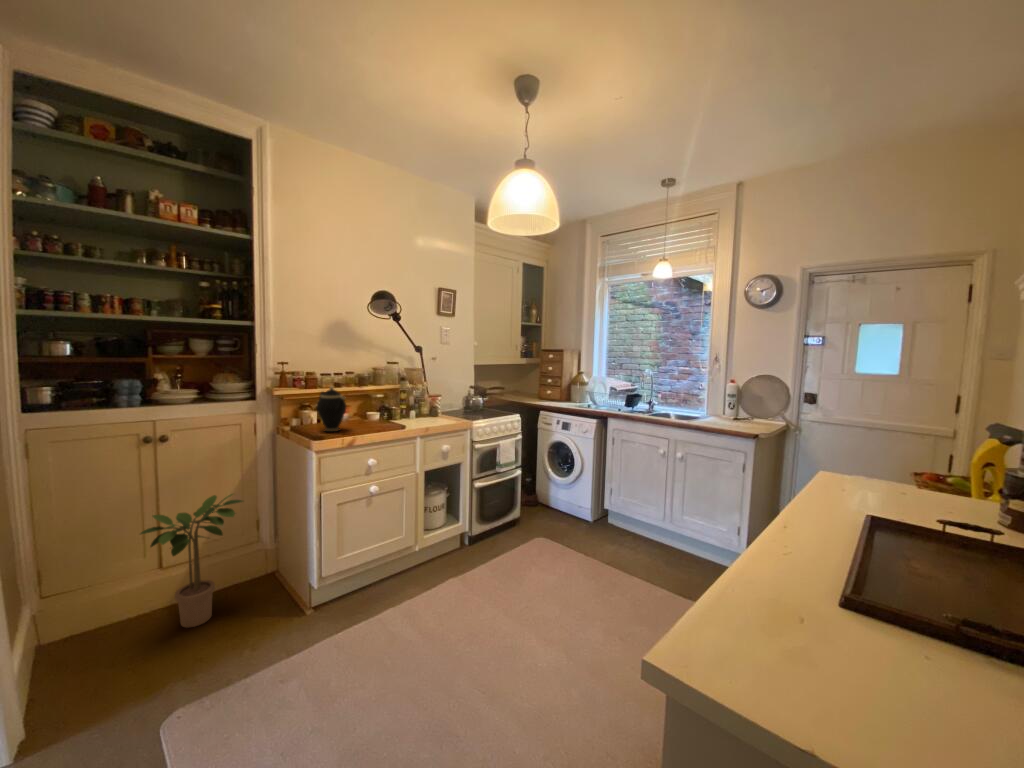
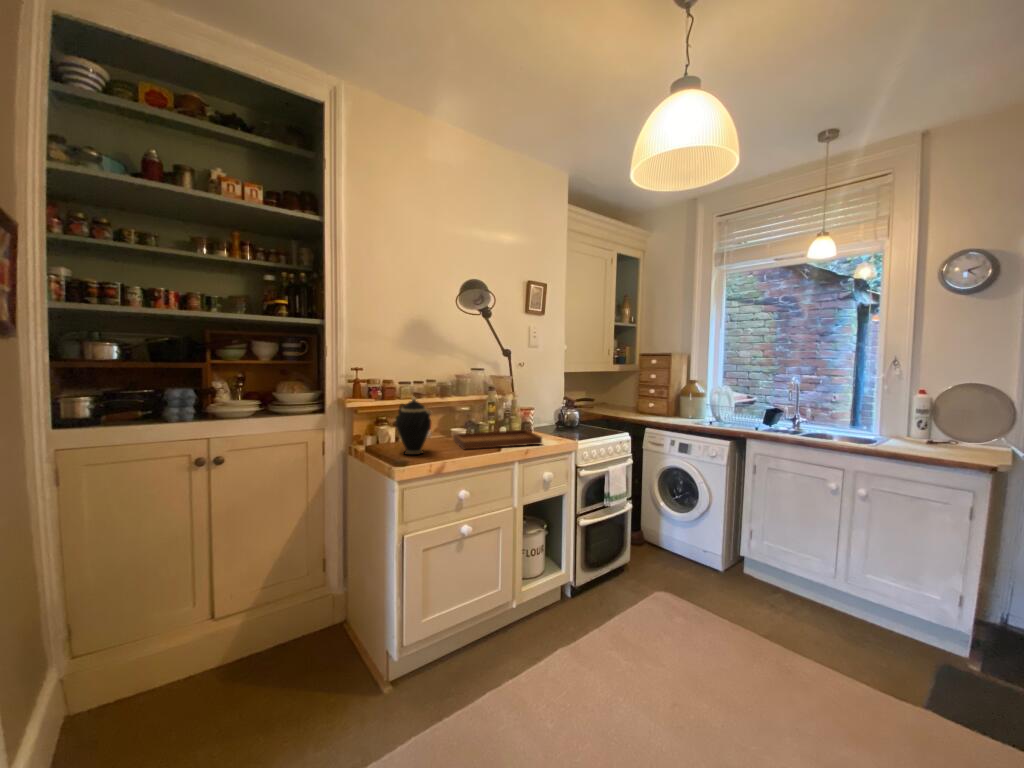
tray: none [368,400,441,428] -> present [453,415,542,449]
potted plant: present [140,494,243,627] -> none [182,532,310,705]

